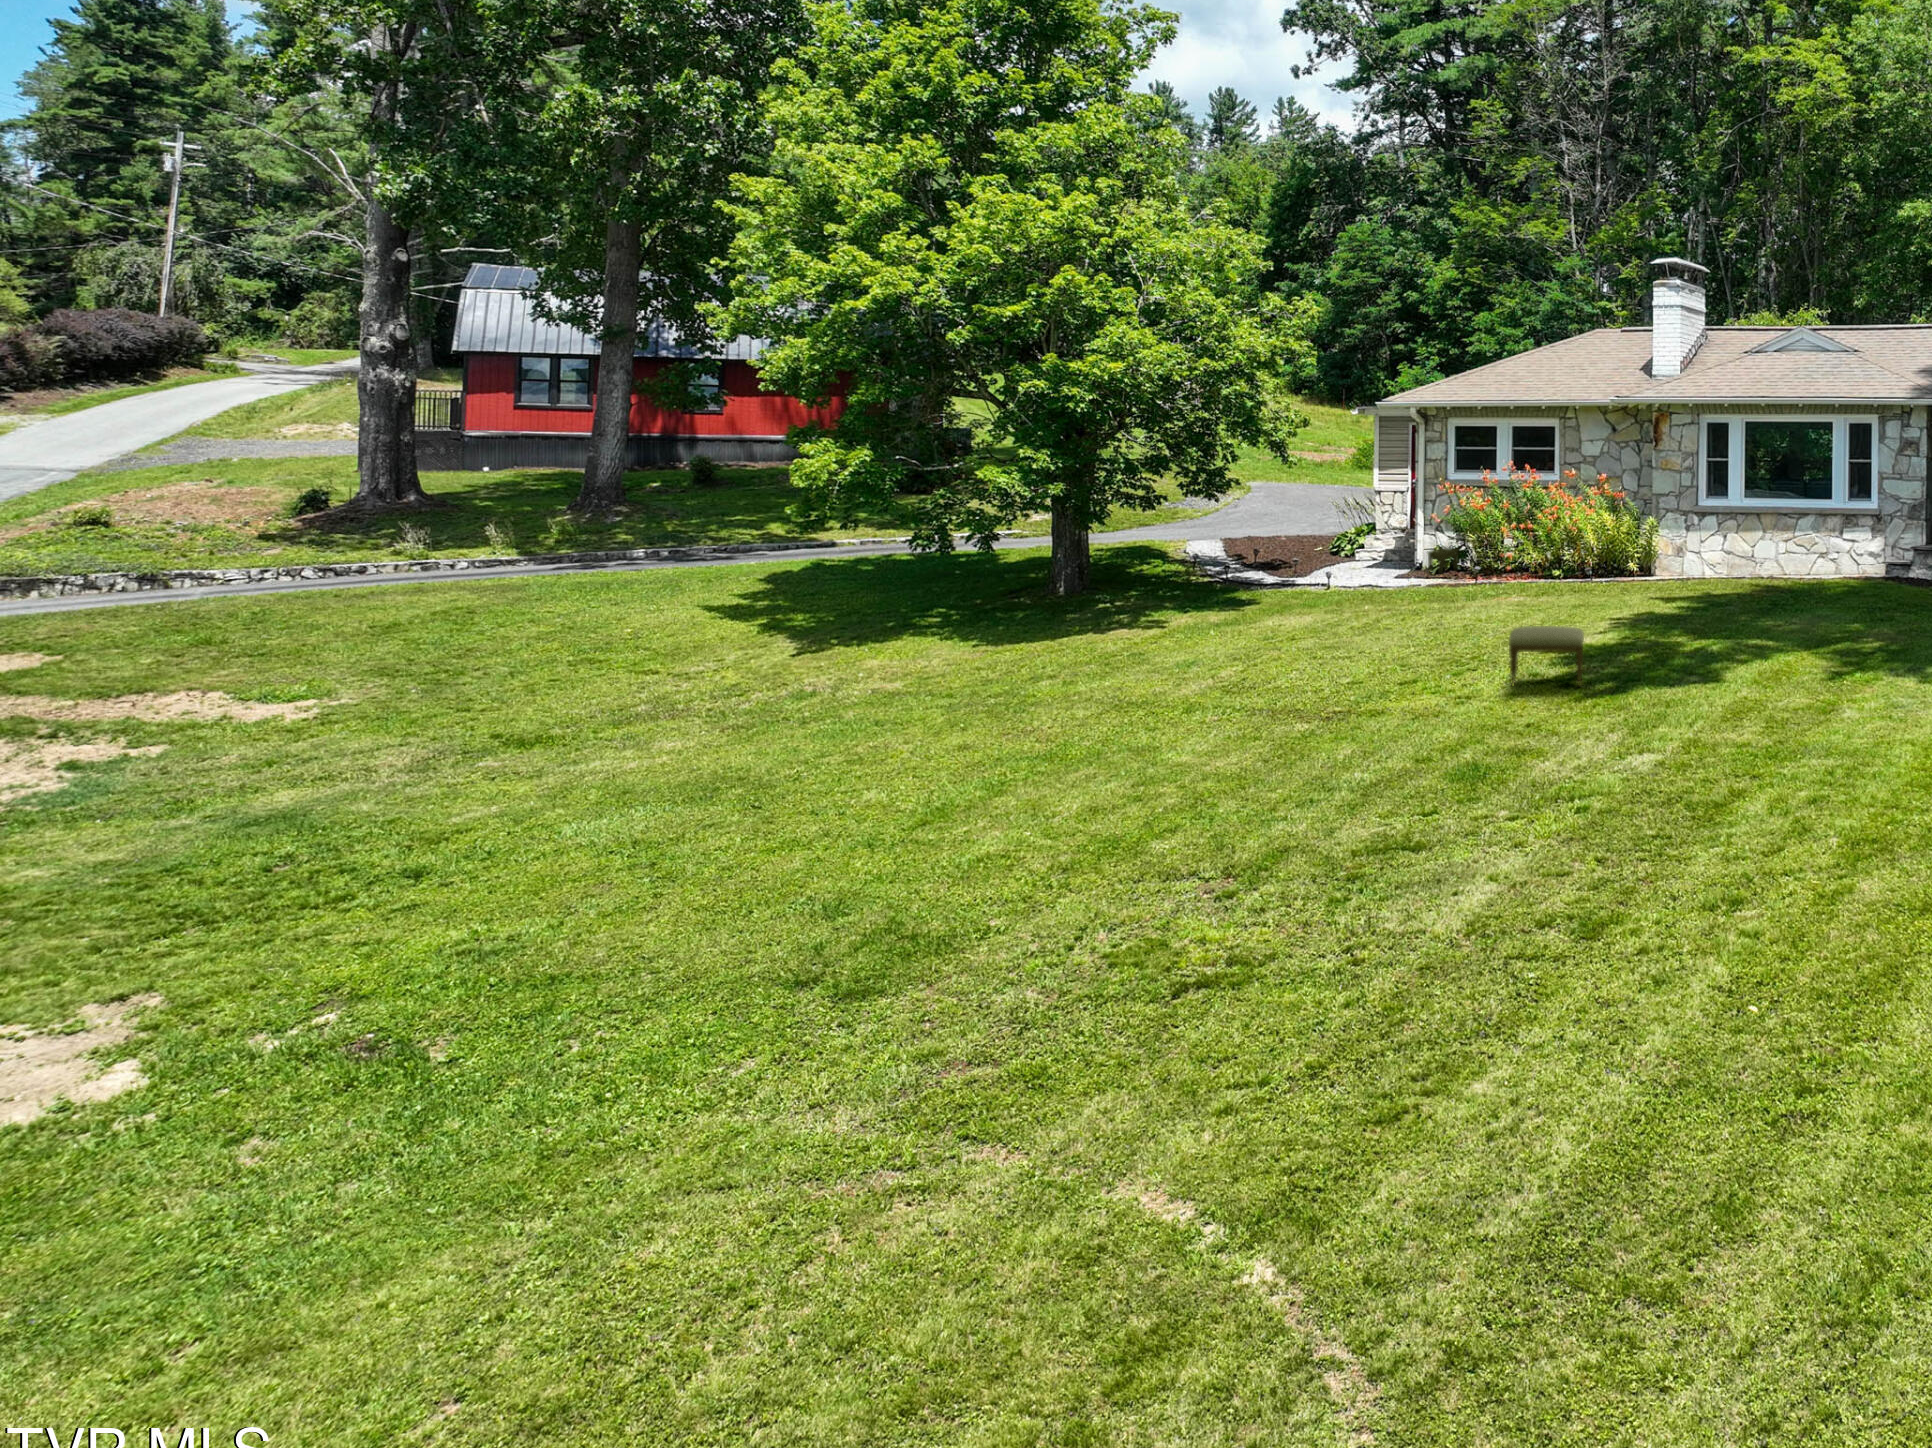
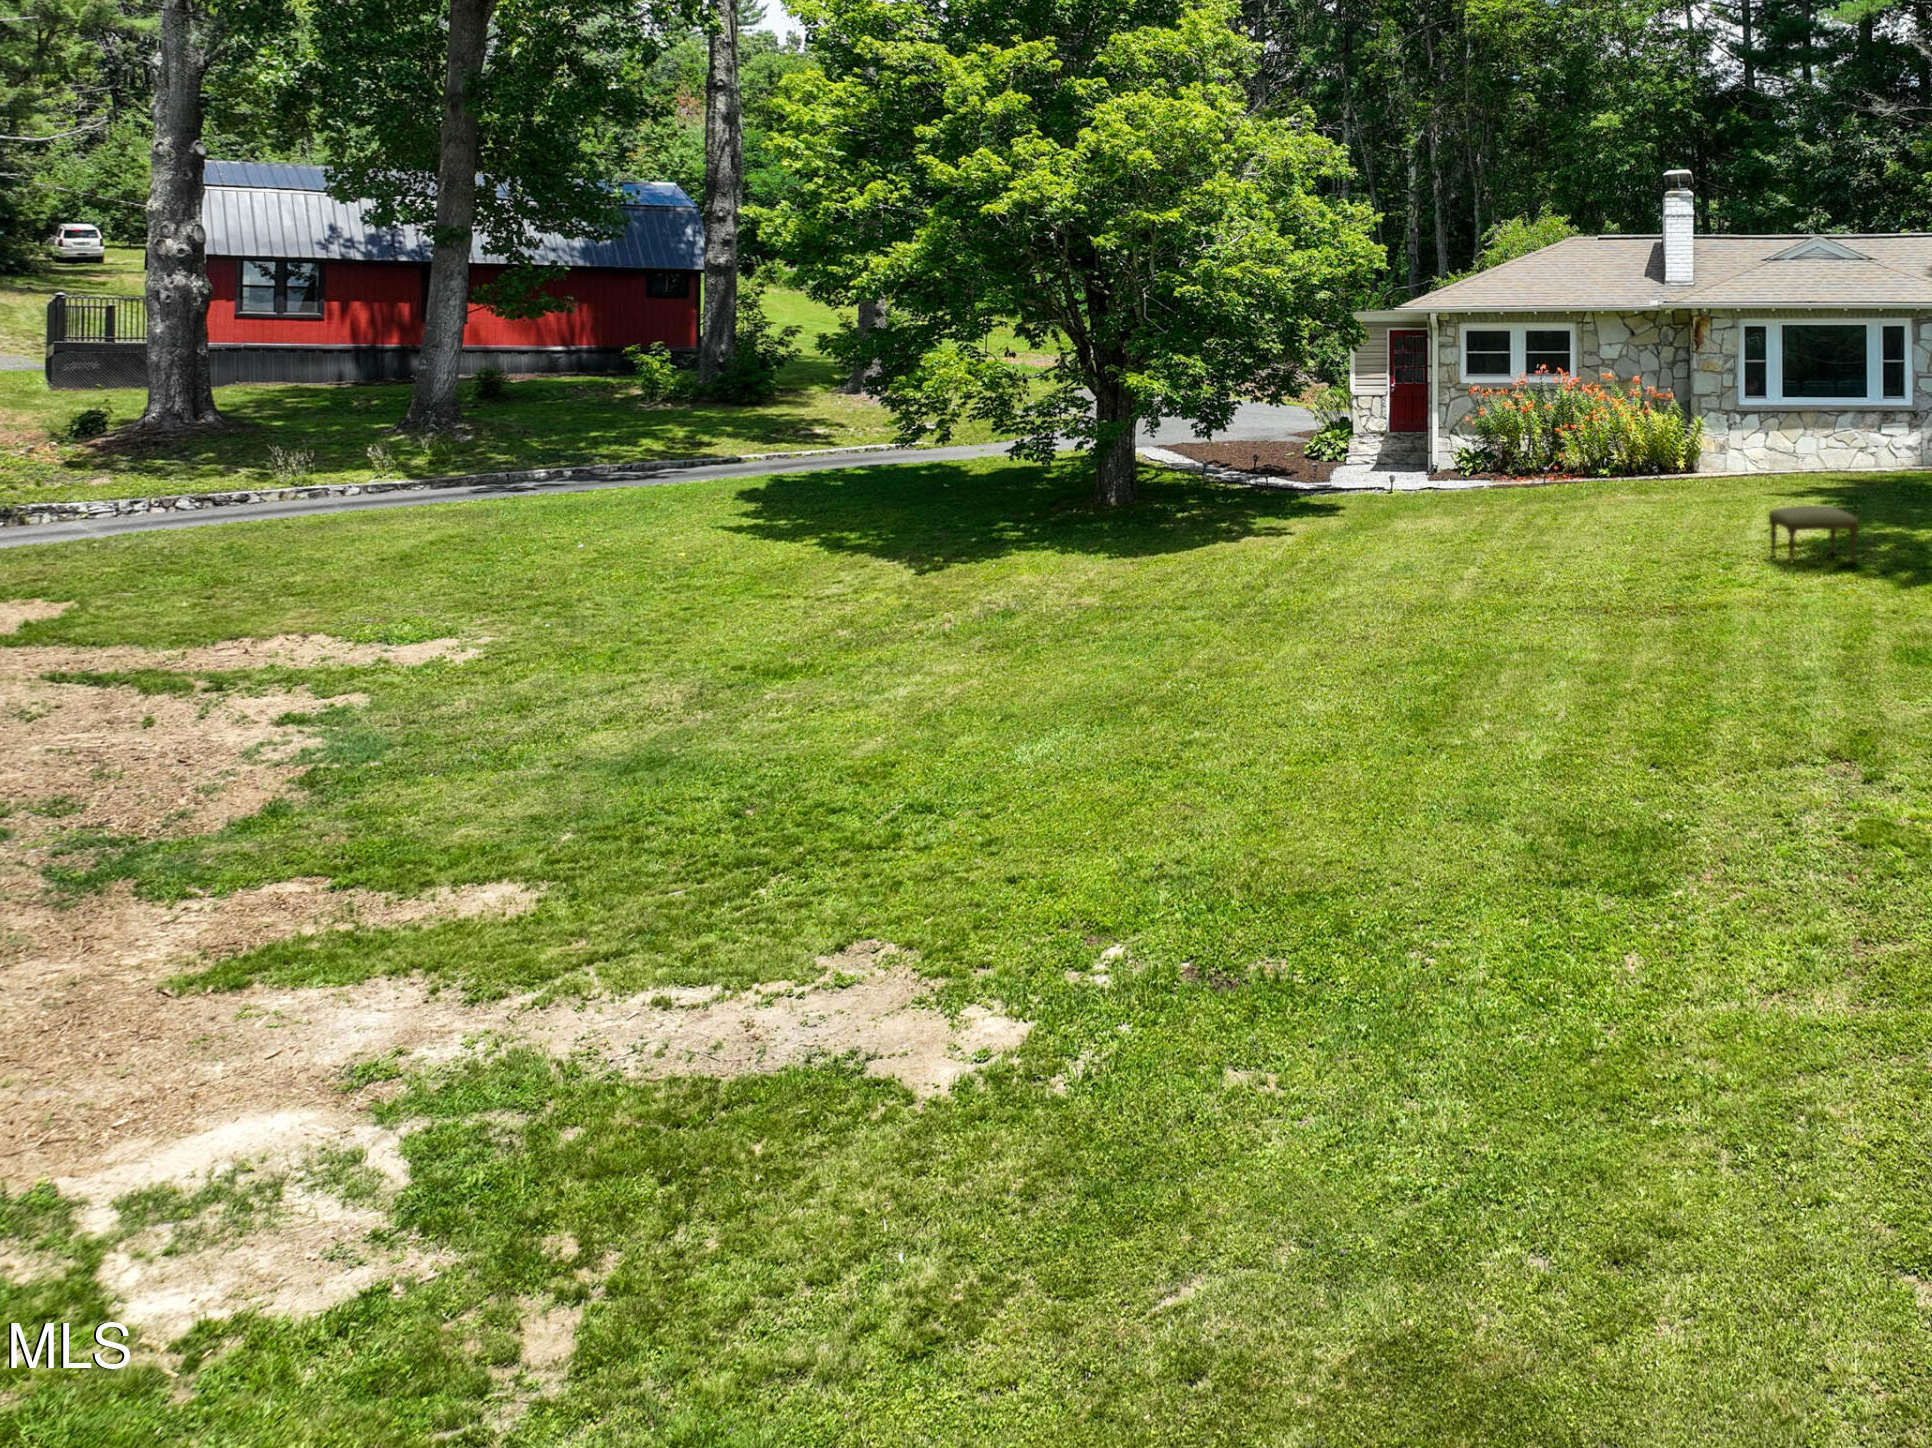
side table: present [1428,547,1458,573] -> none [1475,453,1500,479]

